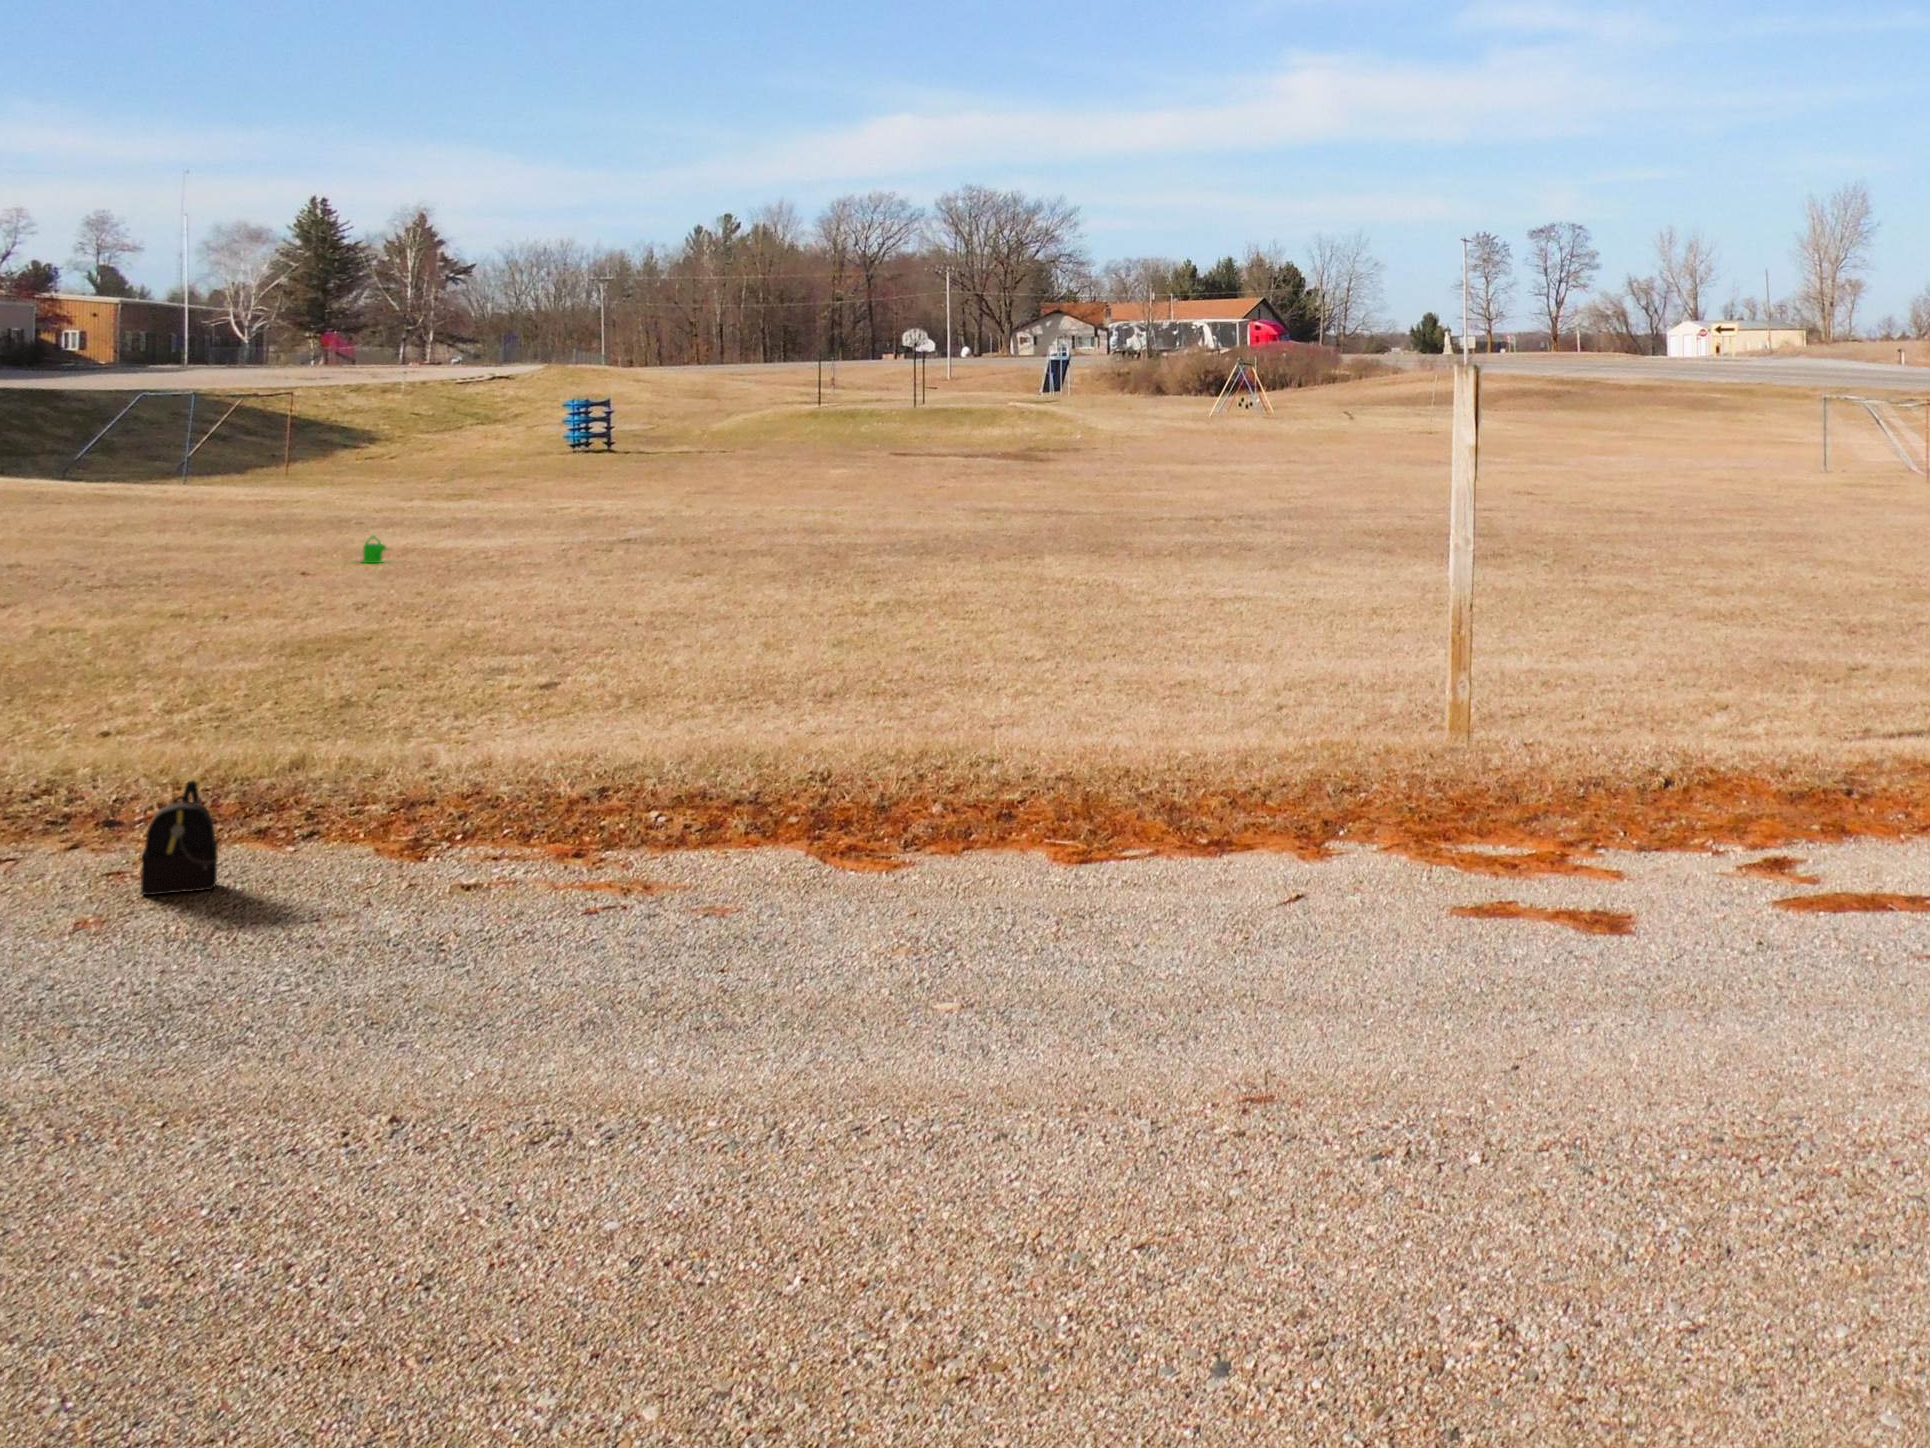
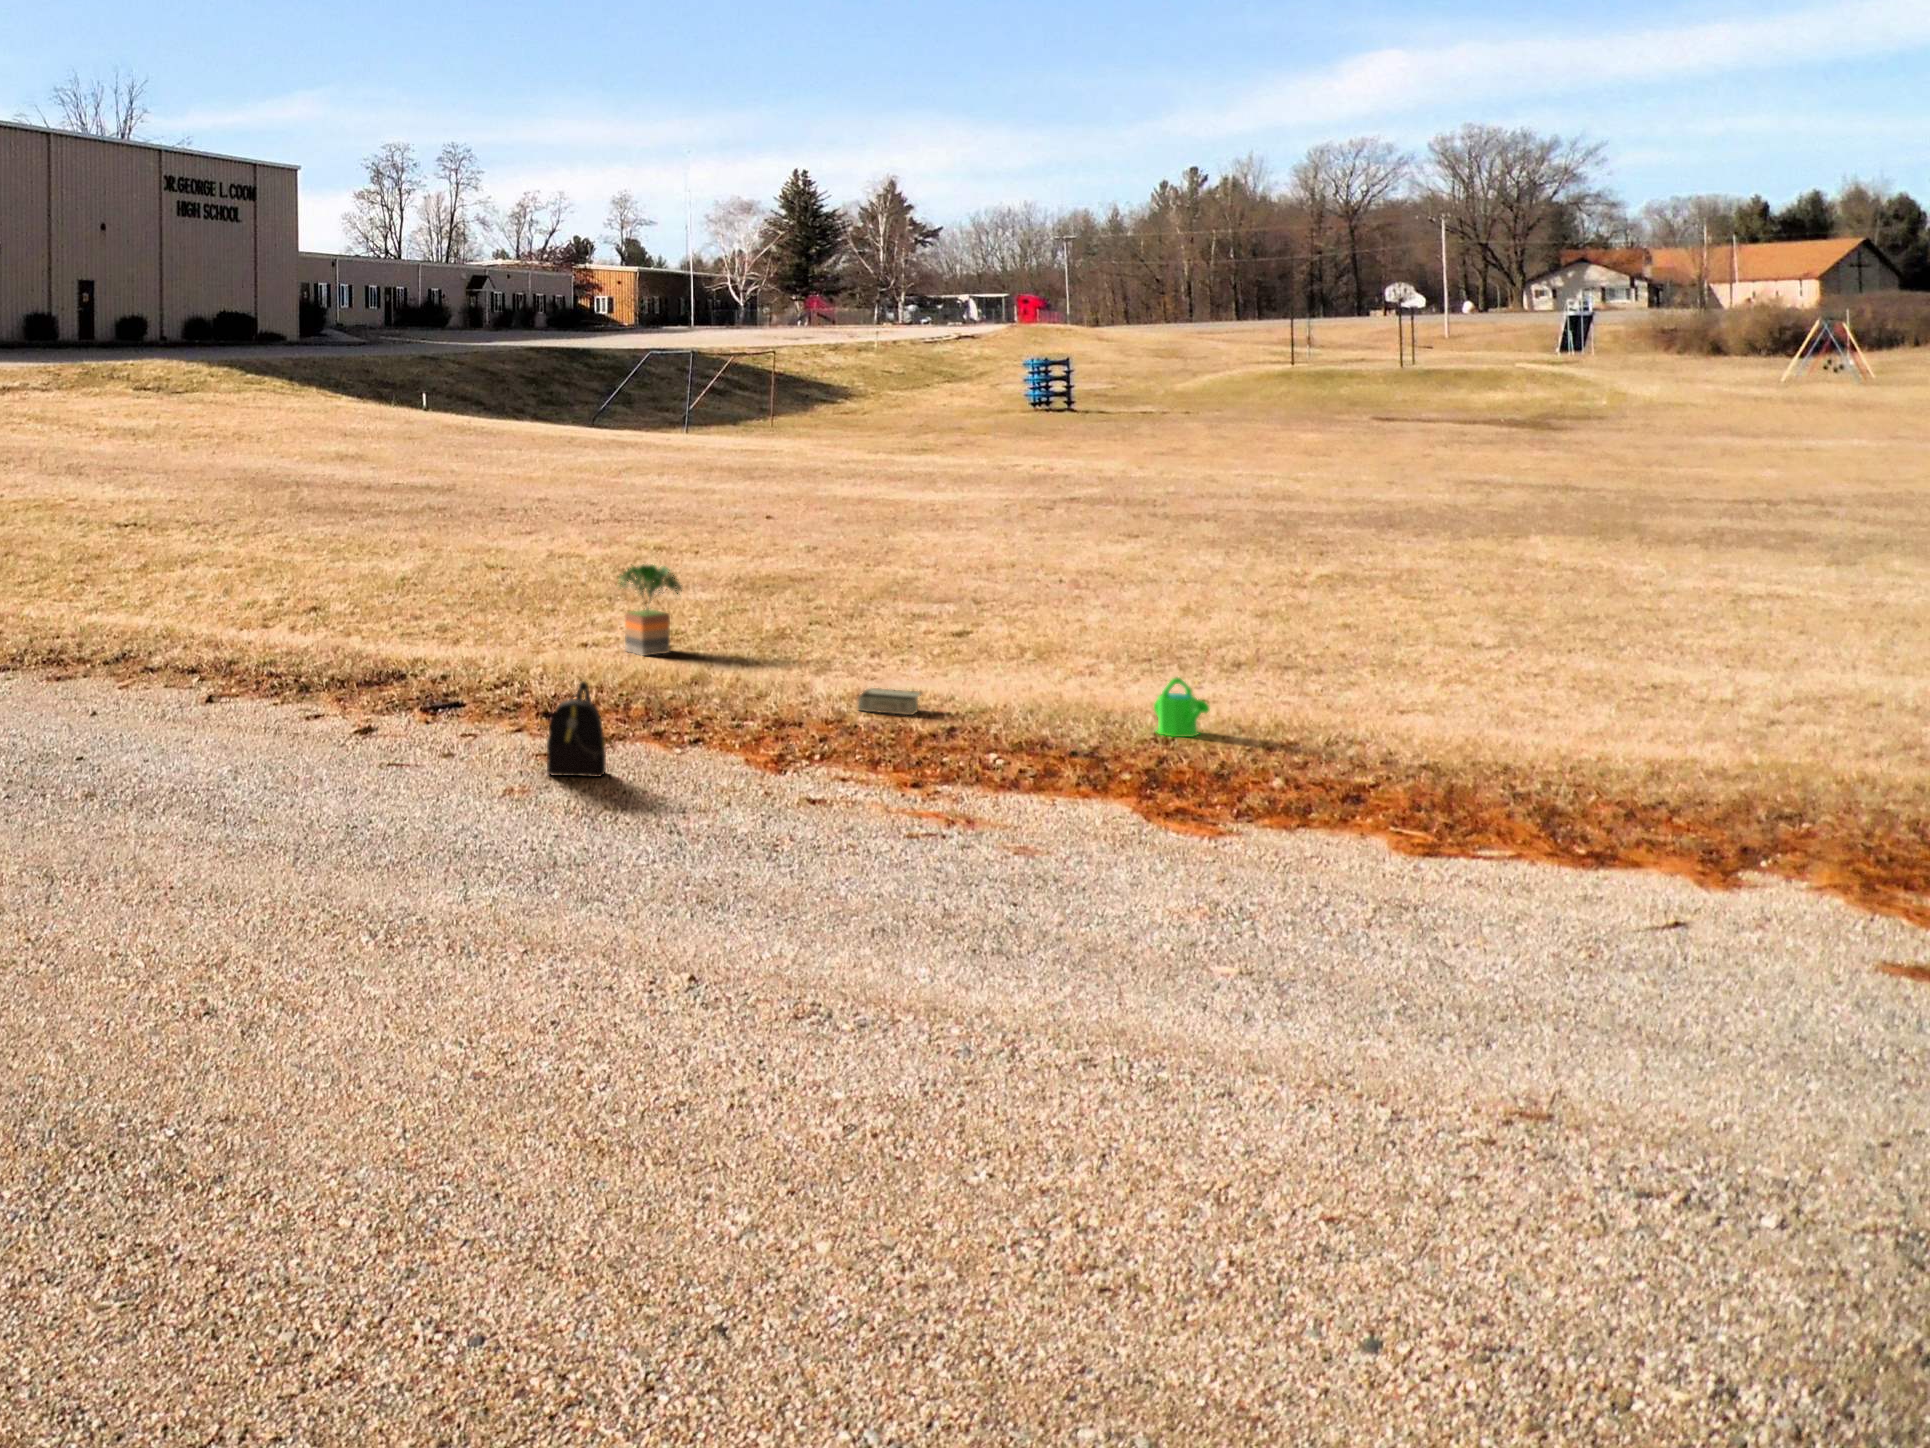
watering can: present [363,536,386,563] -> present [1154,678,1209,737]
potted tree: none [187,641,273,746] -> present [619,564,682,656]
toolbox: none [486,758,555,784] -> present [858,688,921,715]

